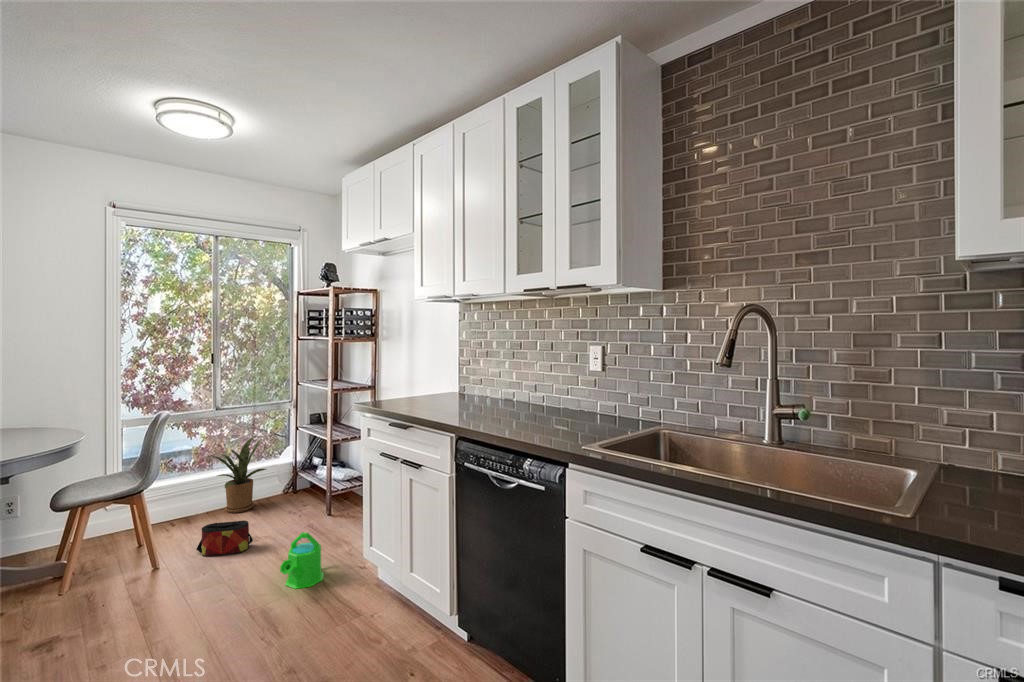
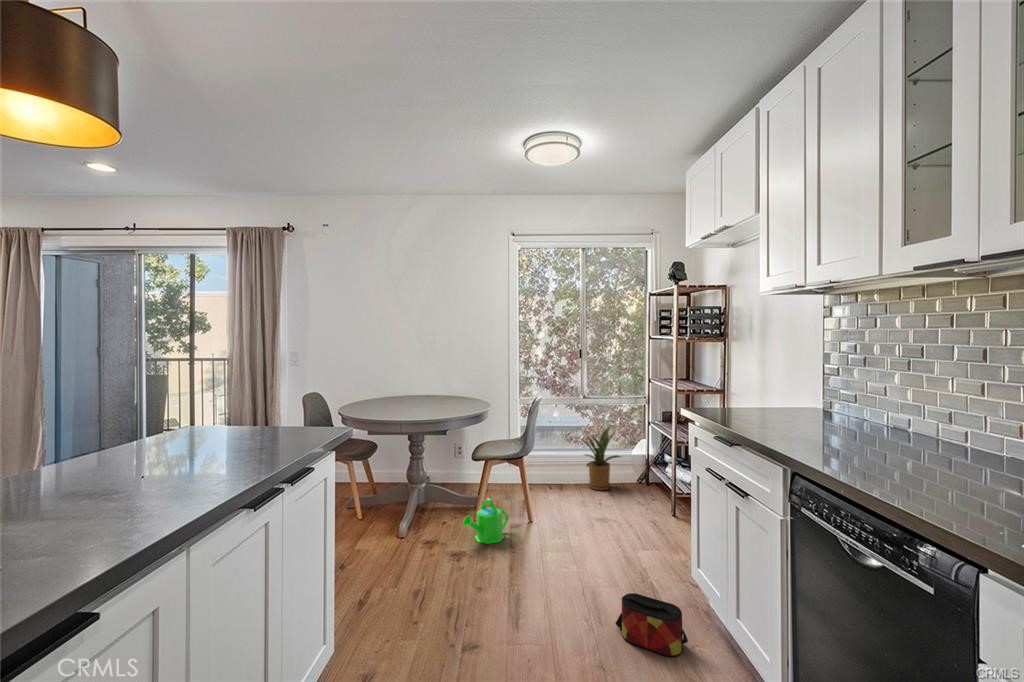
bag: present [196,521,253,557] -> present [616,593,688,657]
watering can: present [280,533,324,589] -> present [463,498,509,544]

